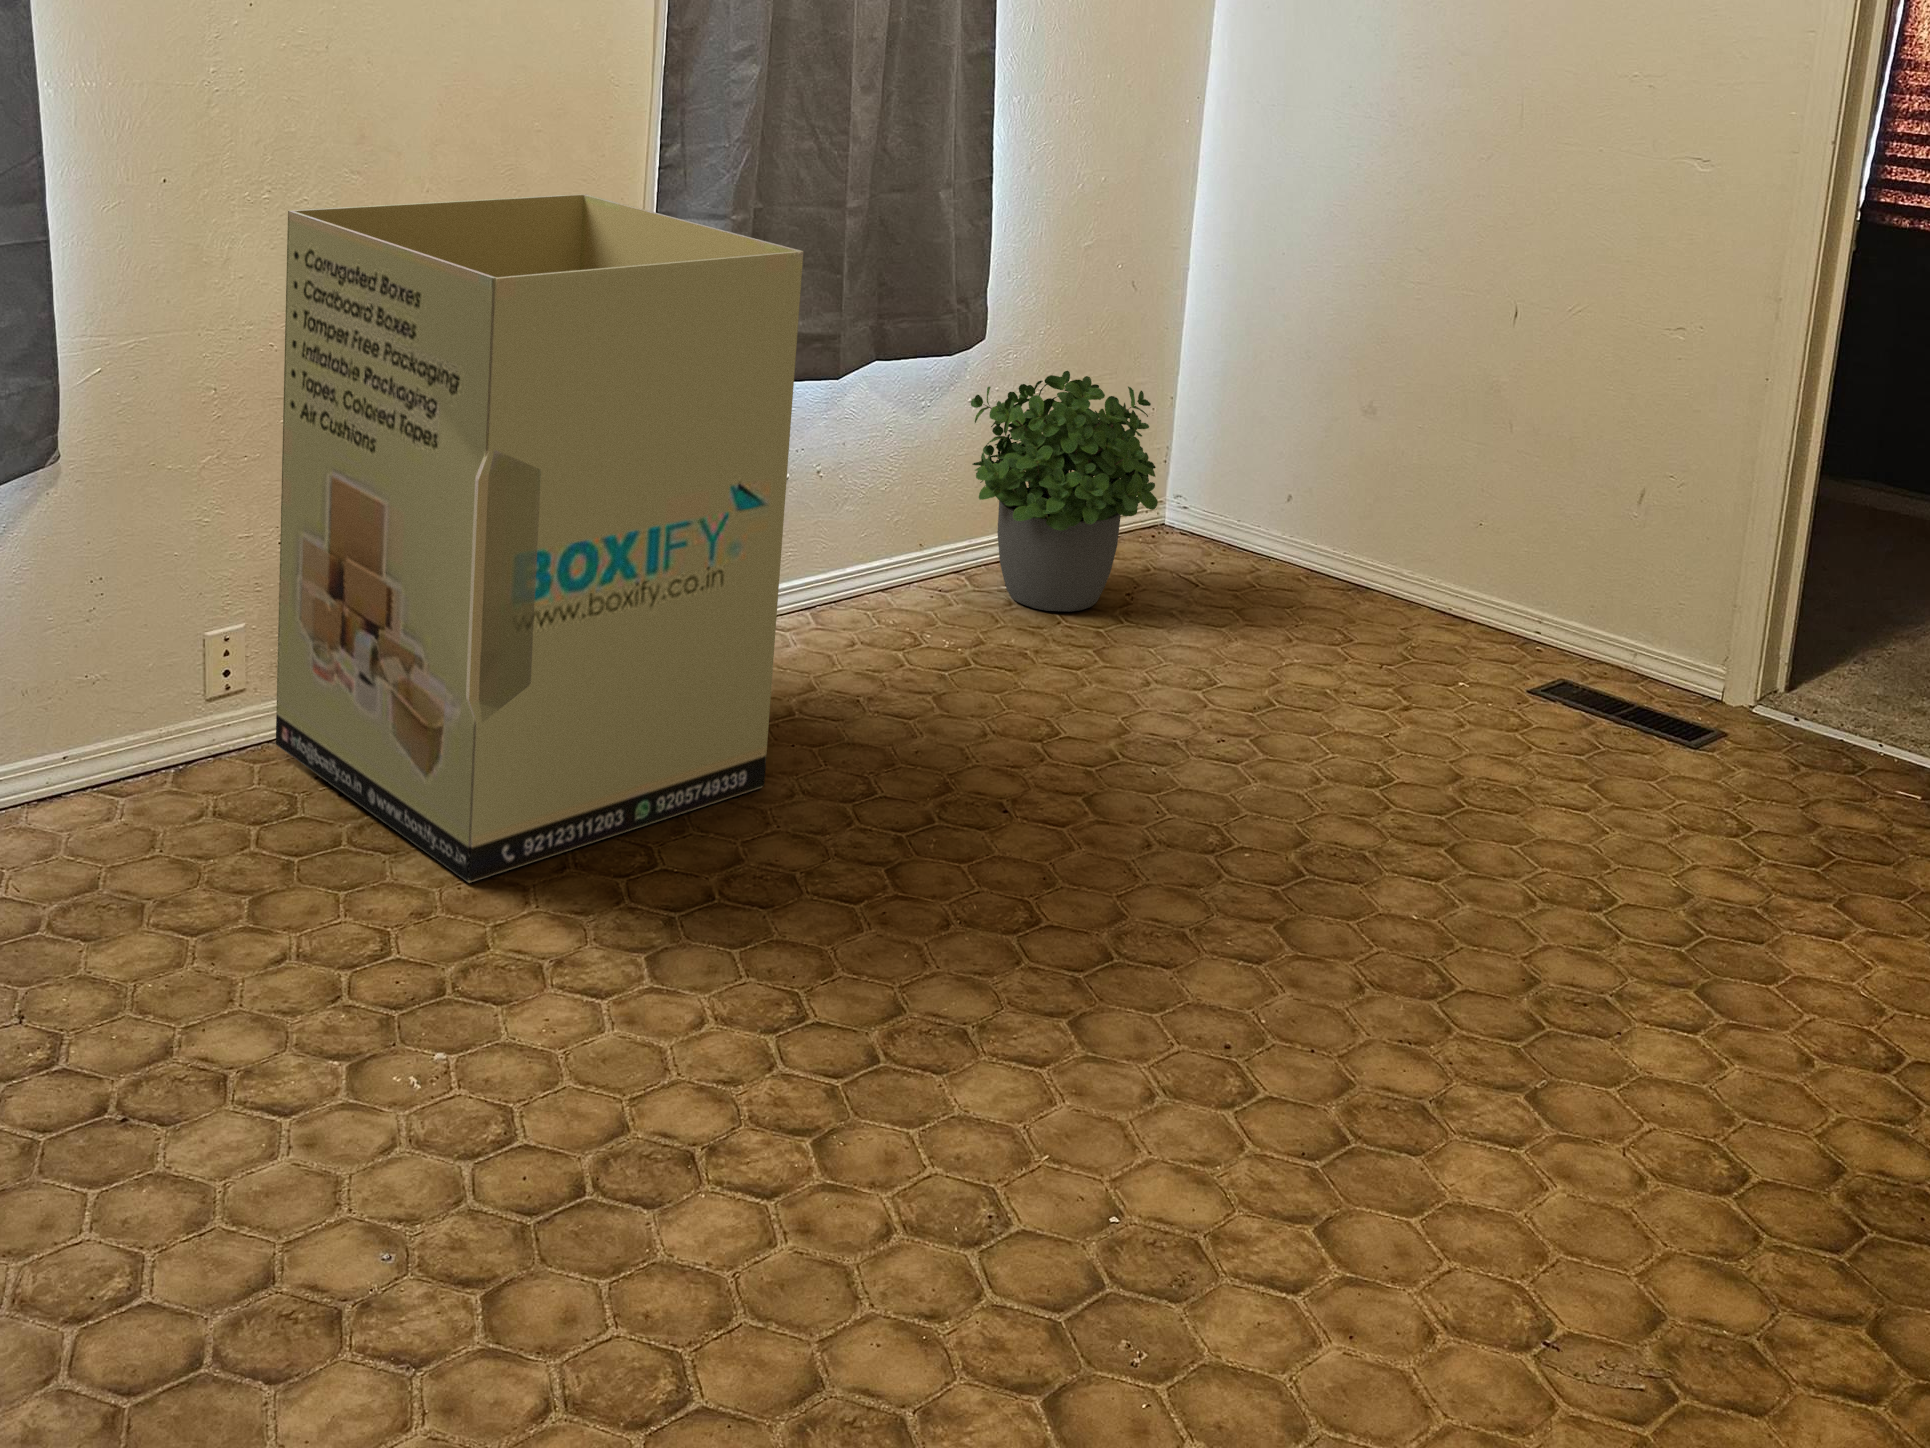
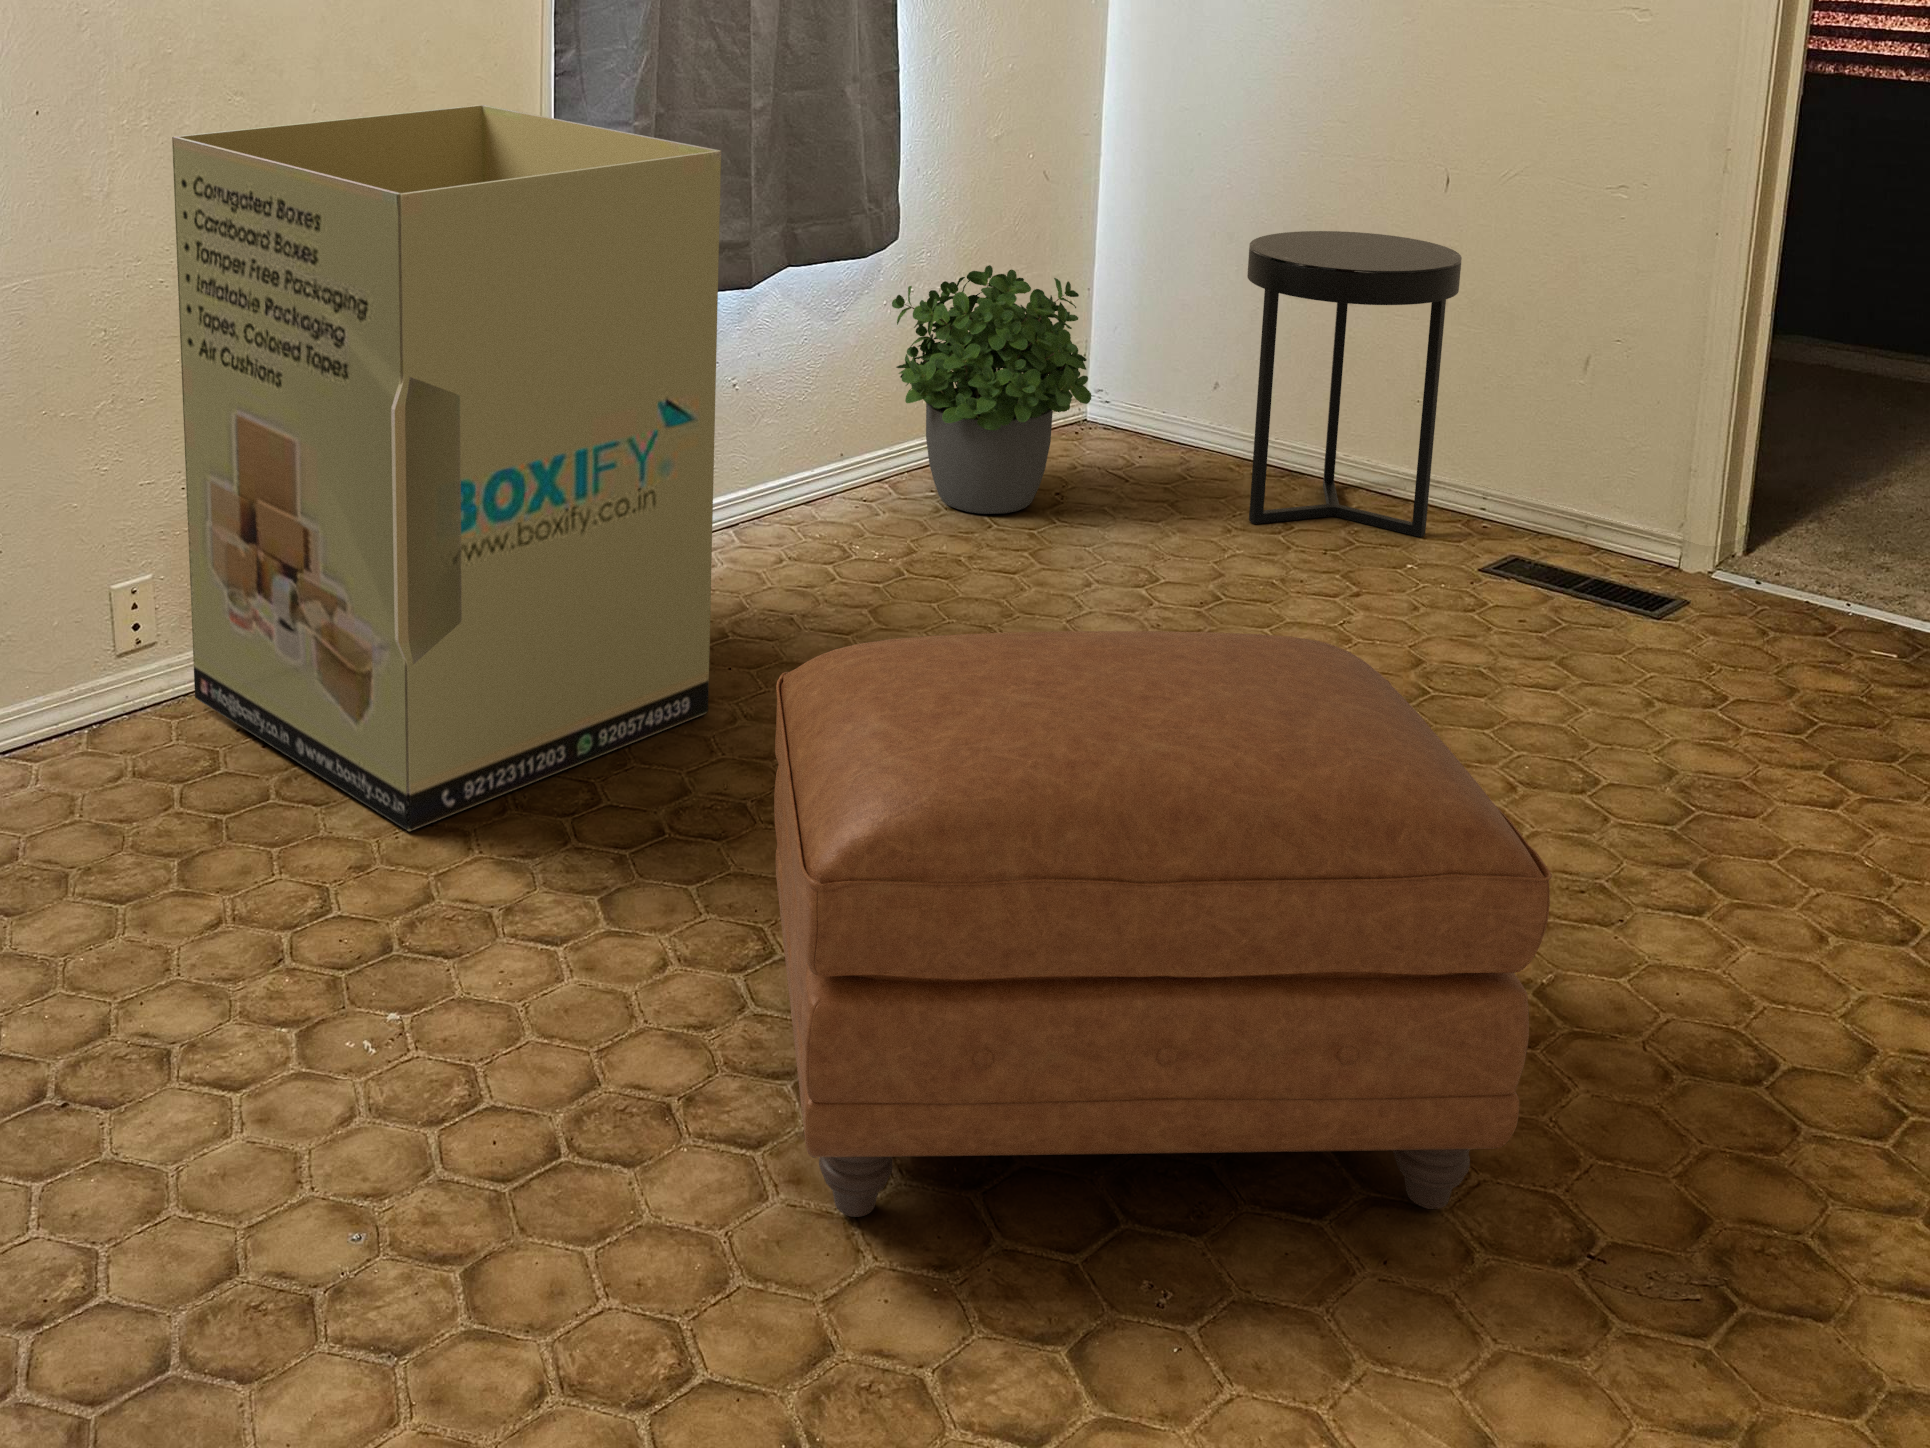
side table: none [1306,354,1521,657] -> present [1247,231,1462,537]
ottoman: none [810,725,1523,1292] -> present [774,631,1552,1217]

